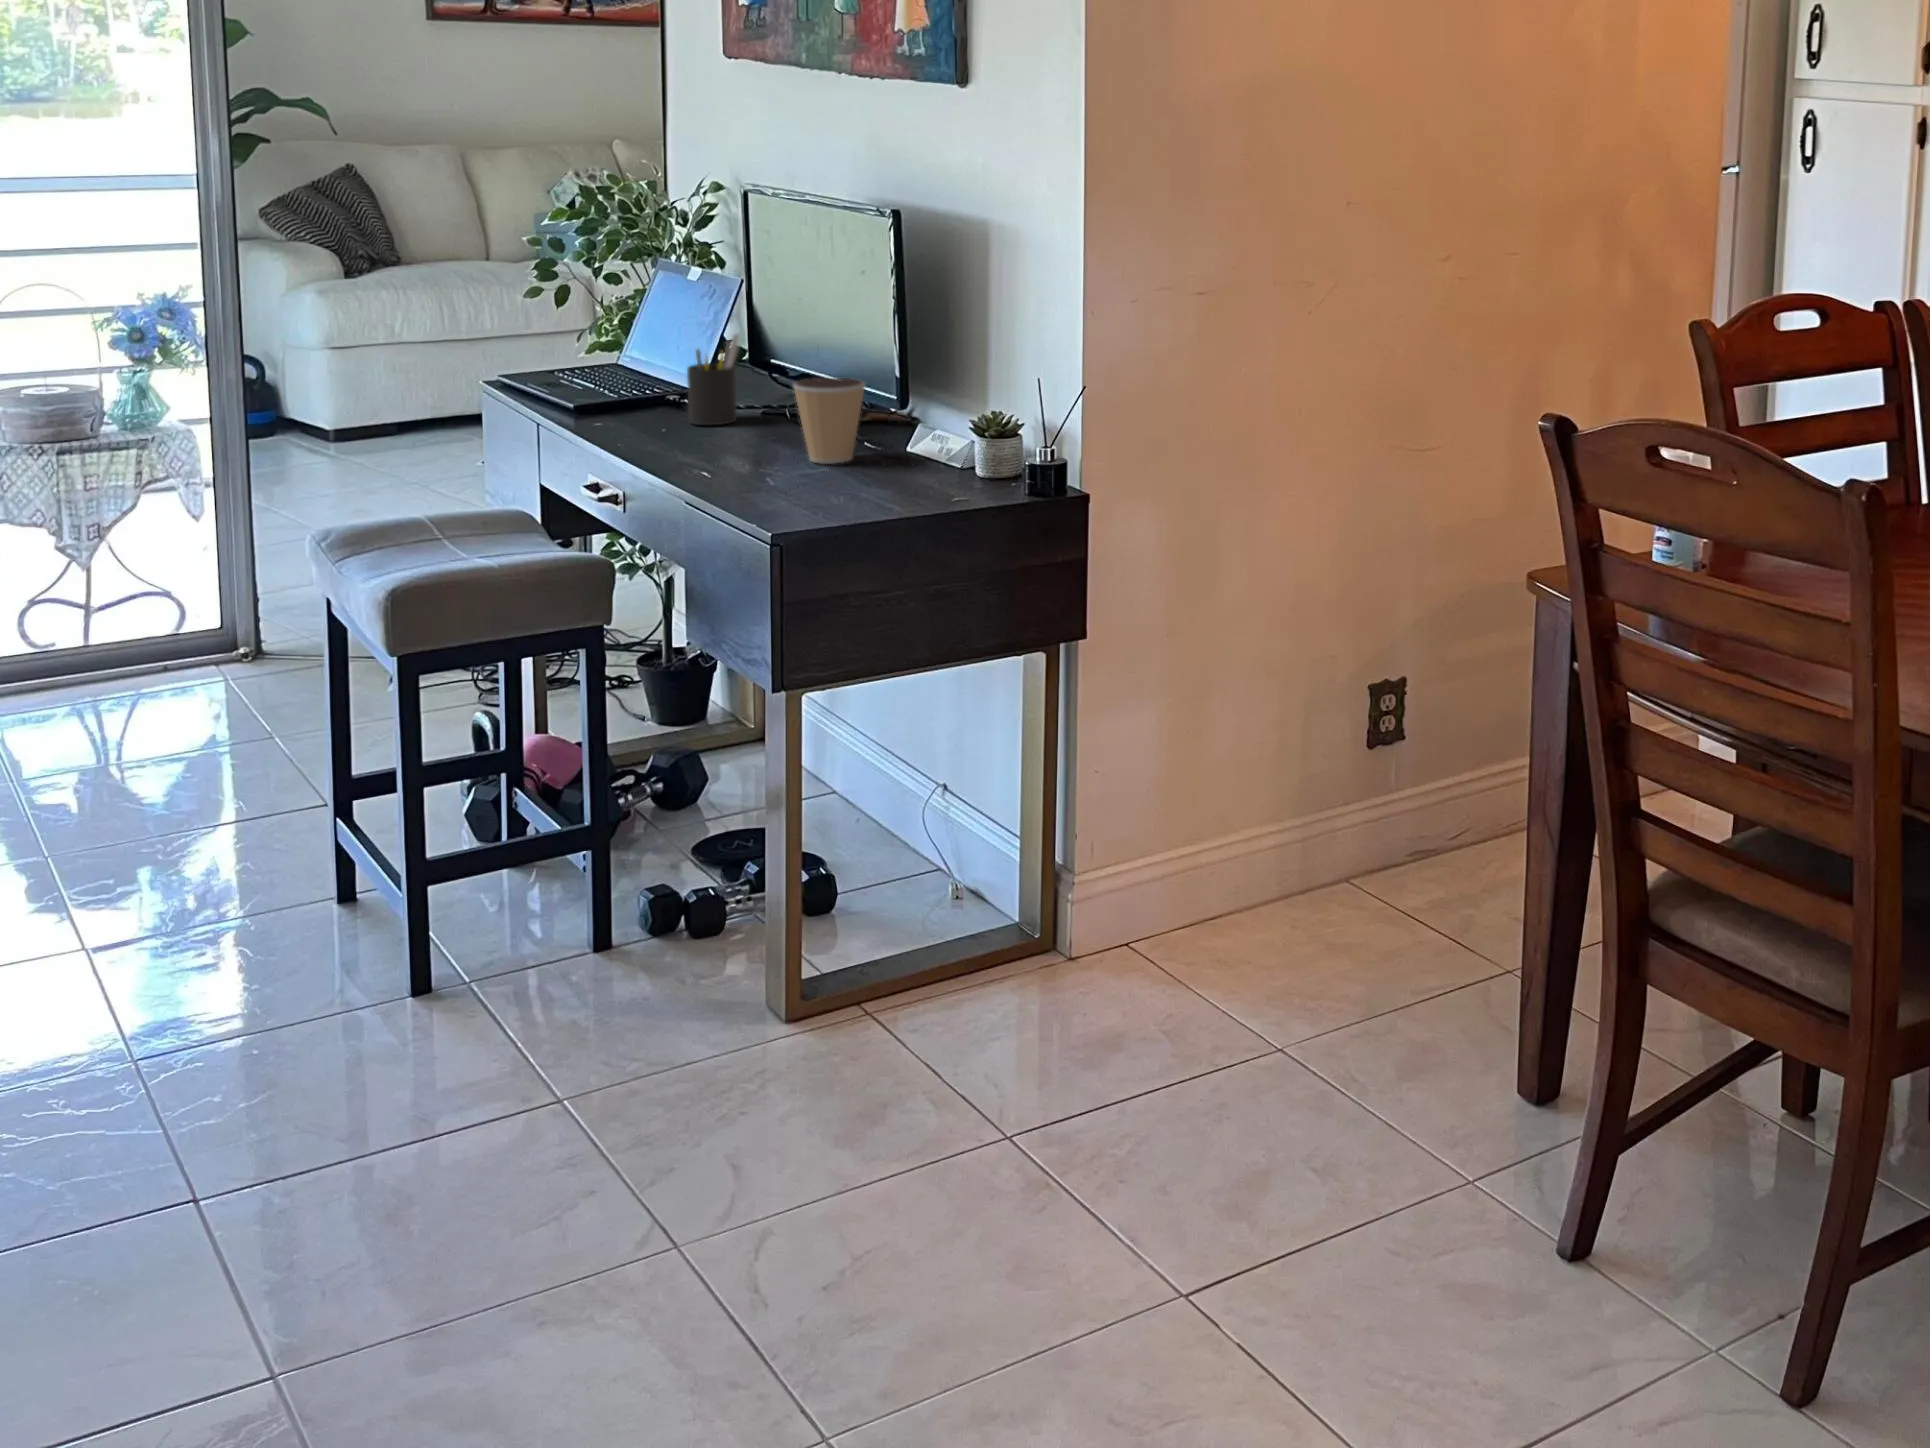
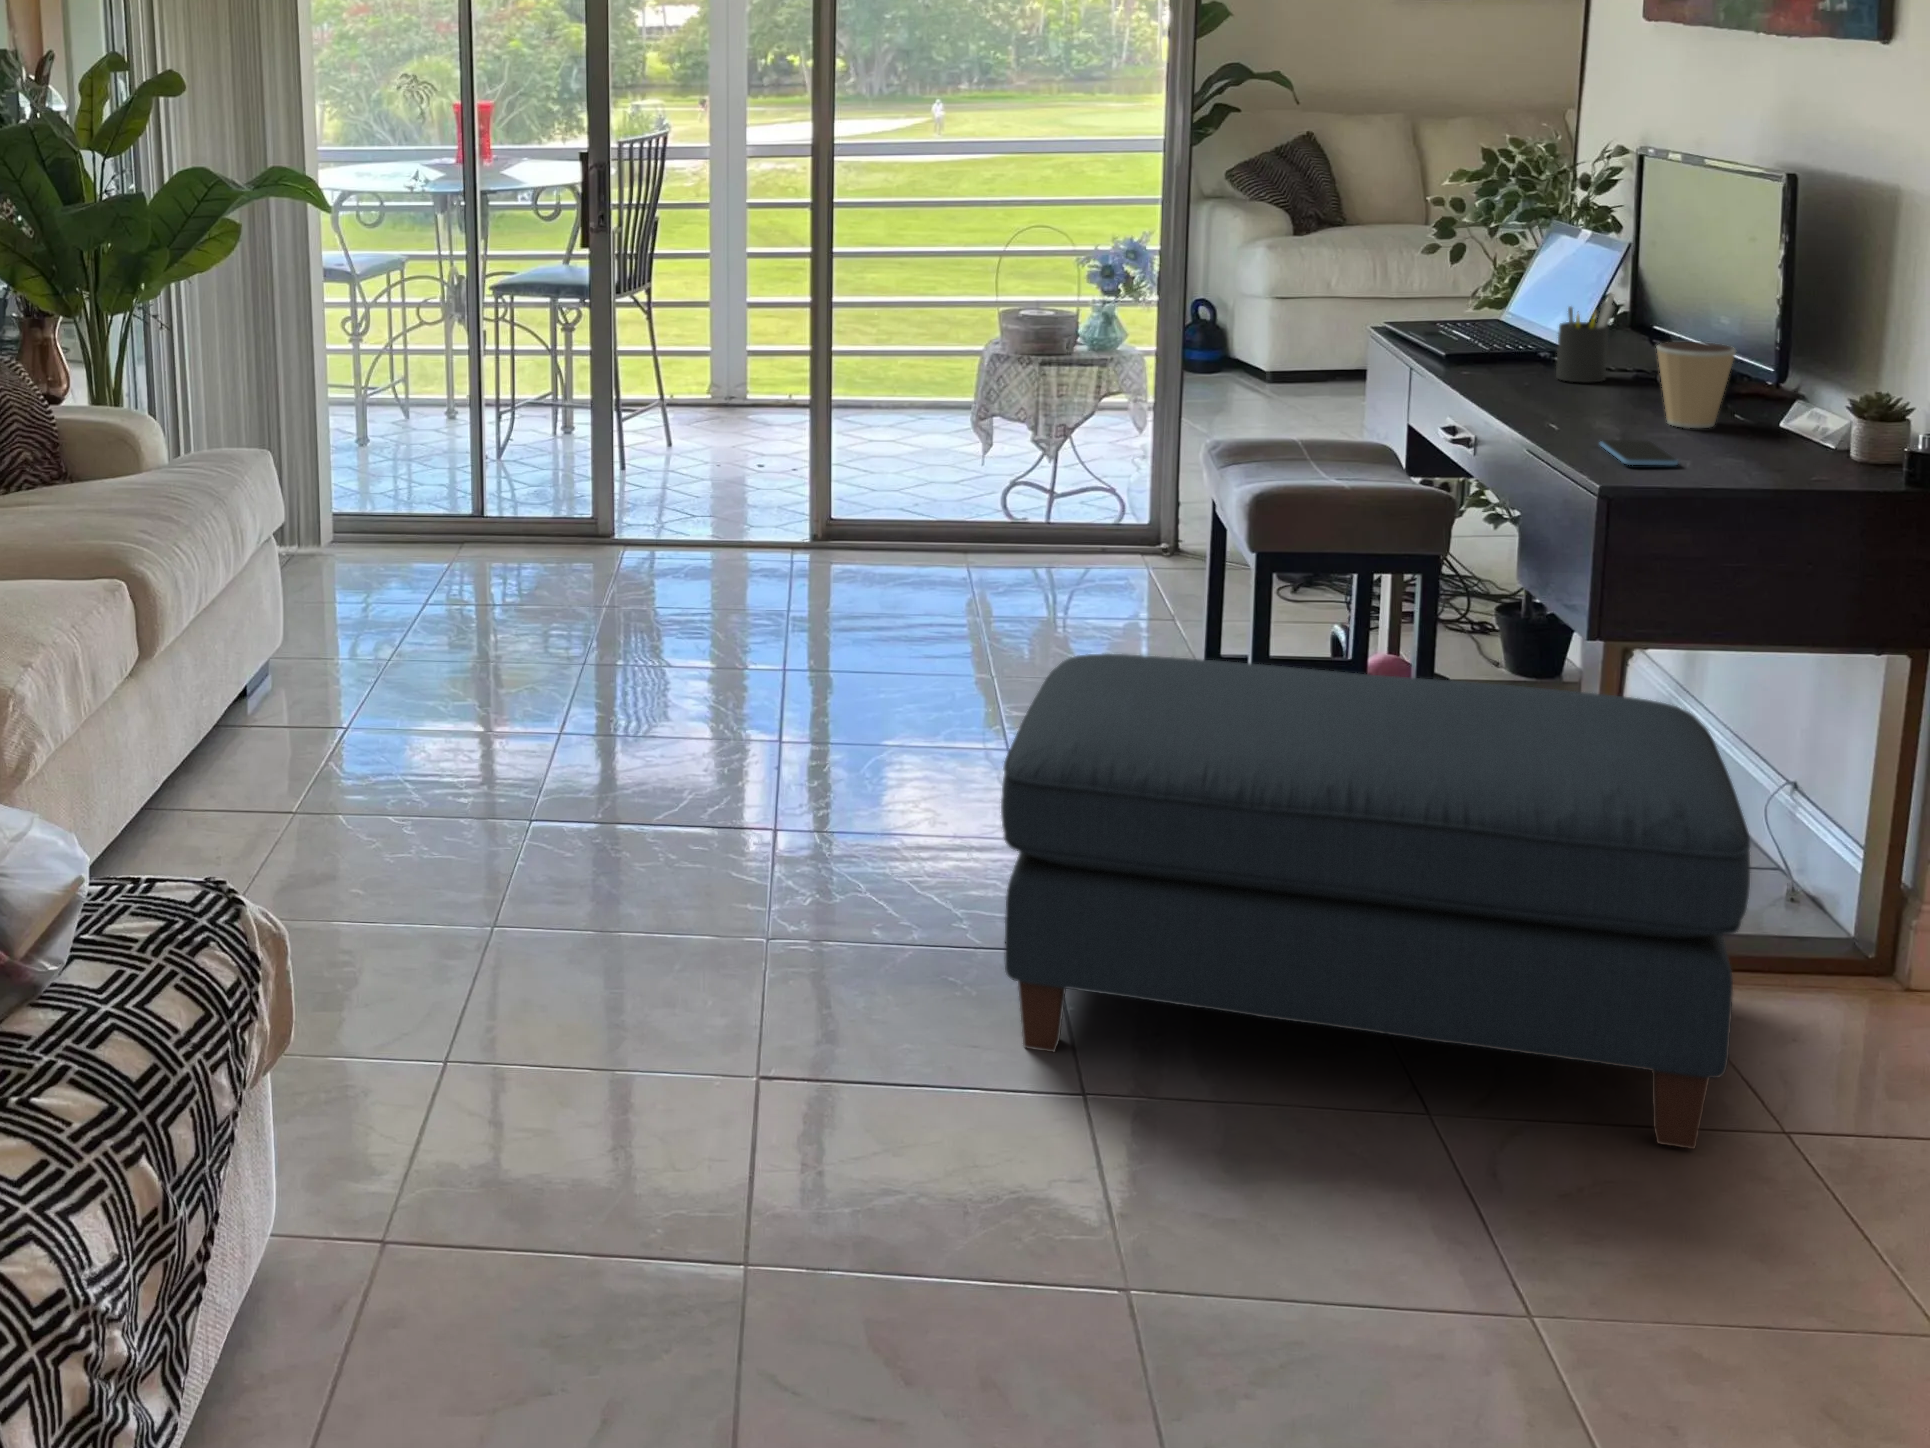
smartphone: none [755,482,835,510] -> present [1600,440,1678,465]
ottoman: none [119,747,969,1352] -> present [1001,654,1750,1149]

